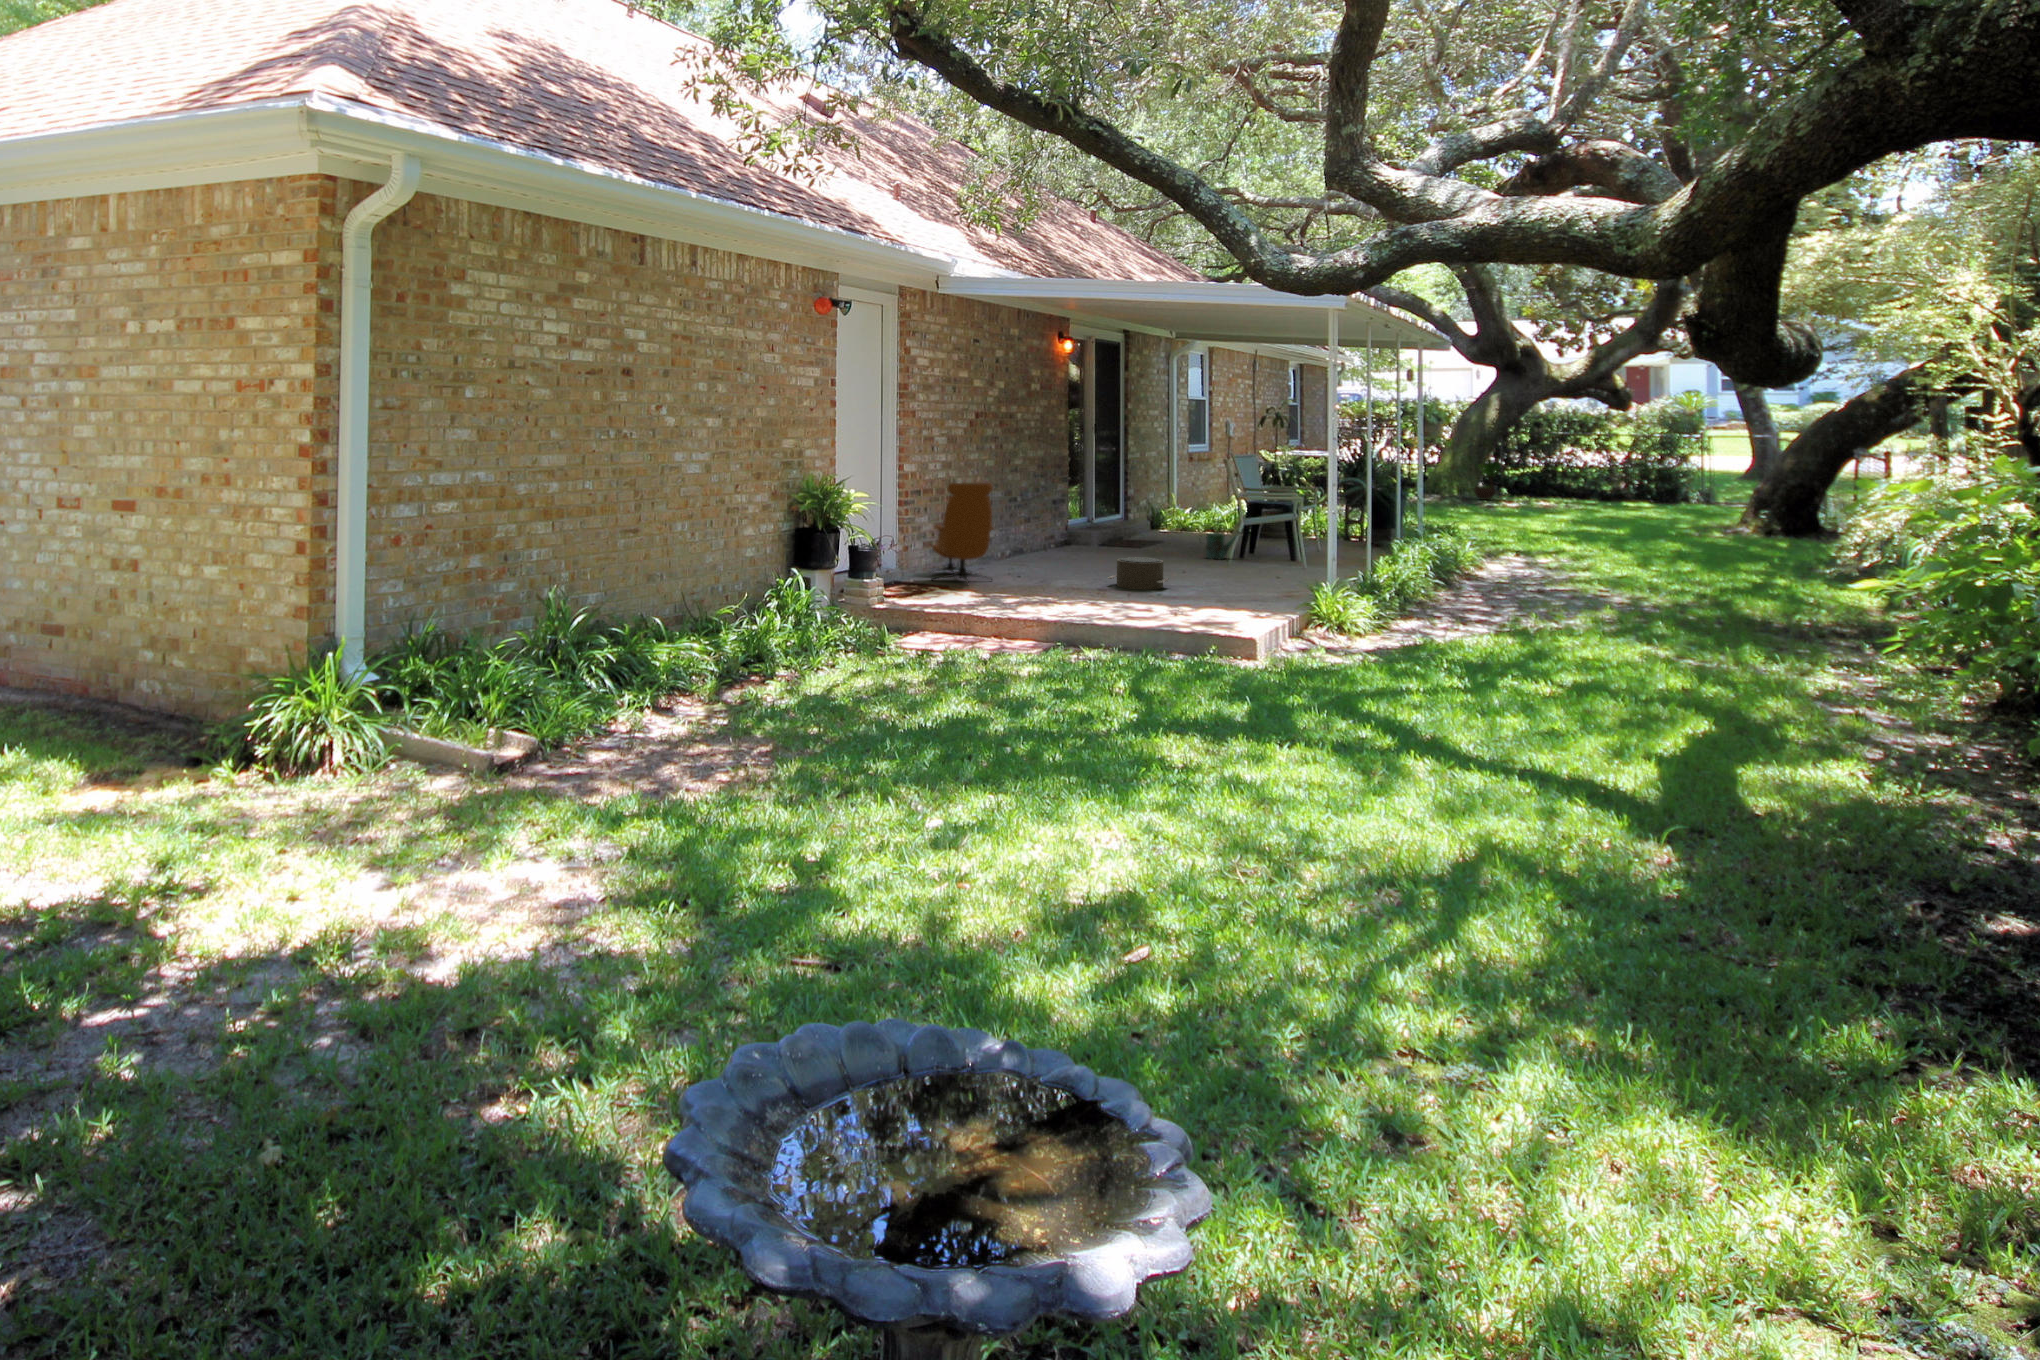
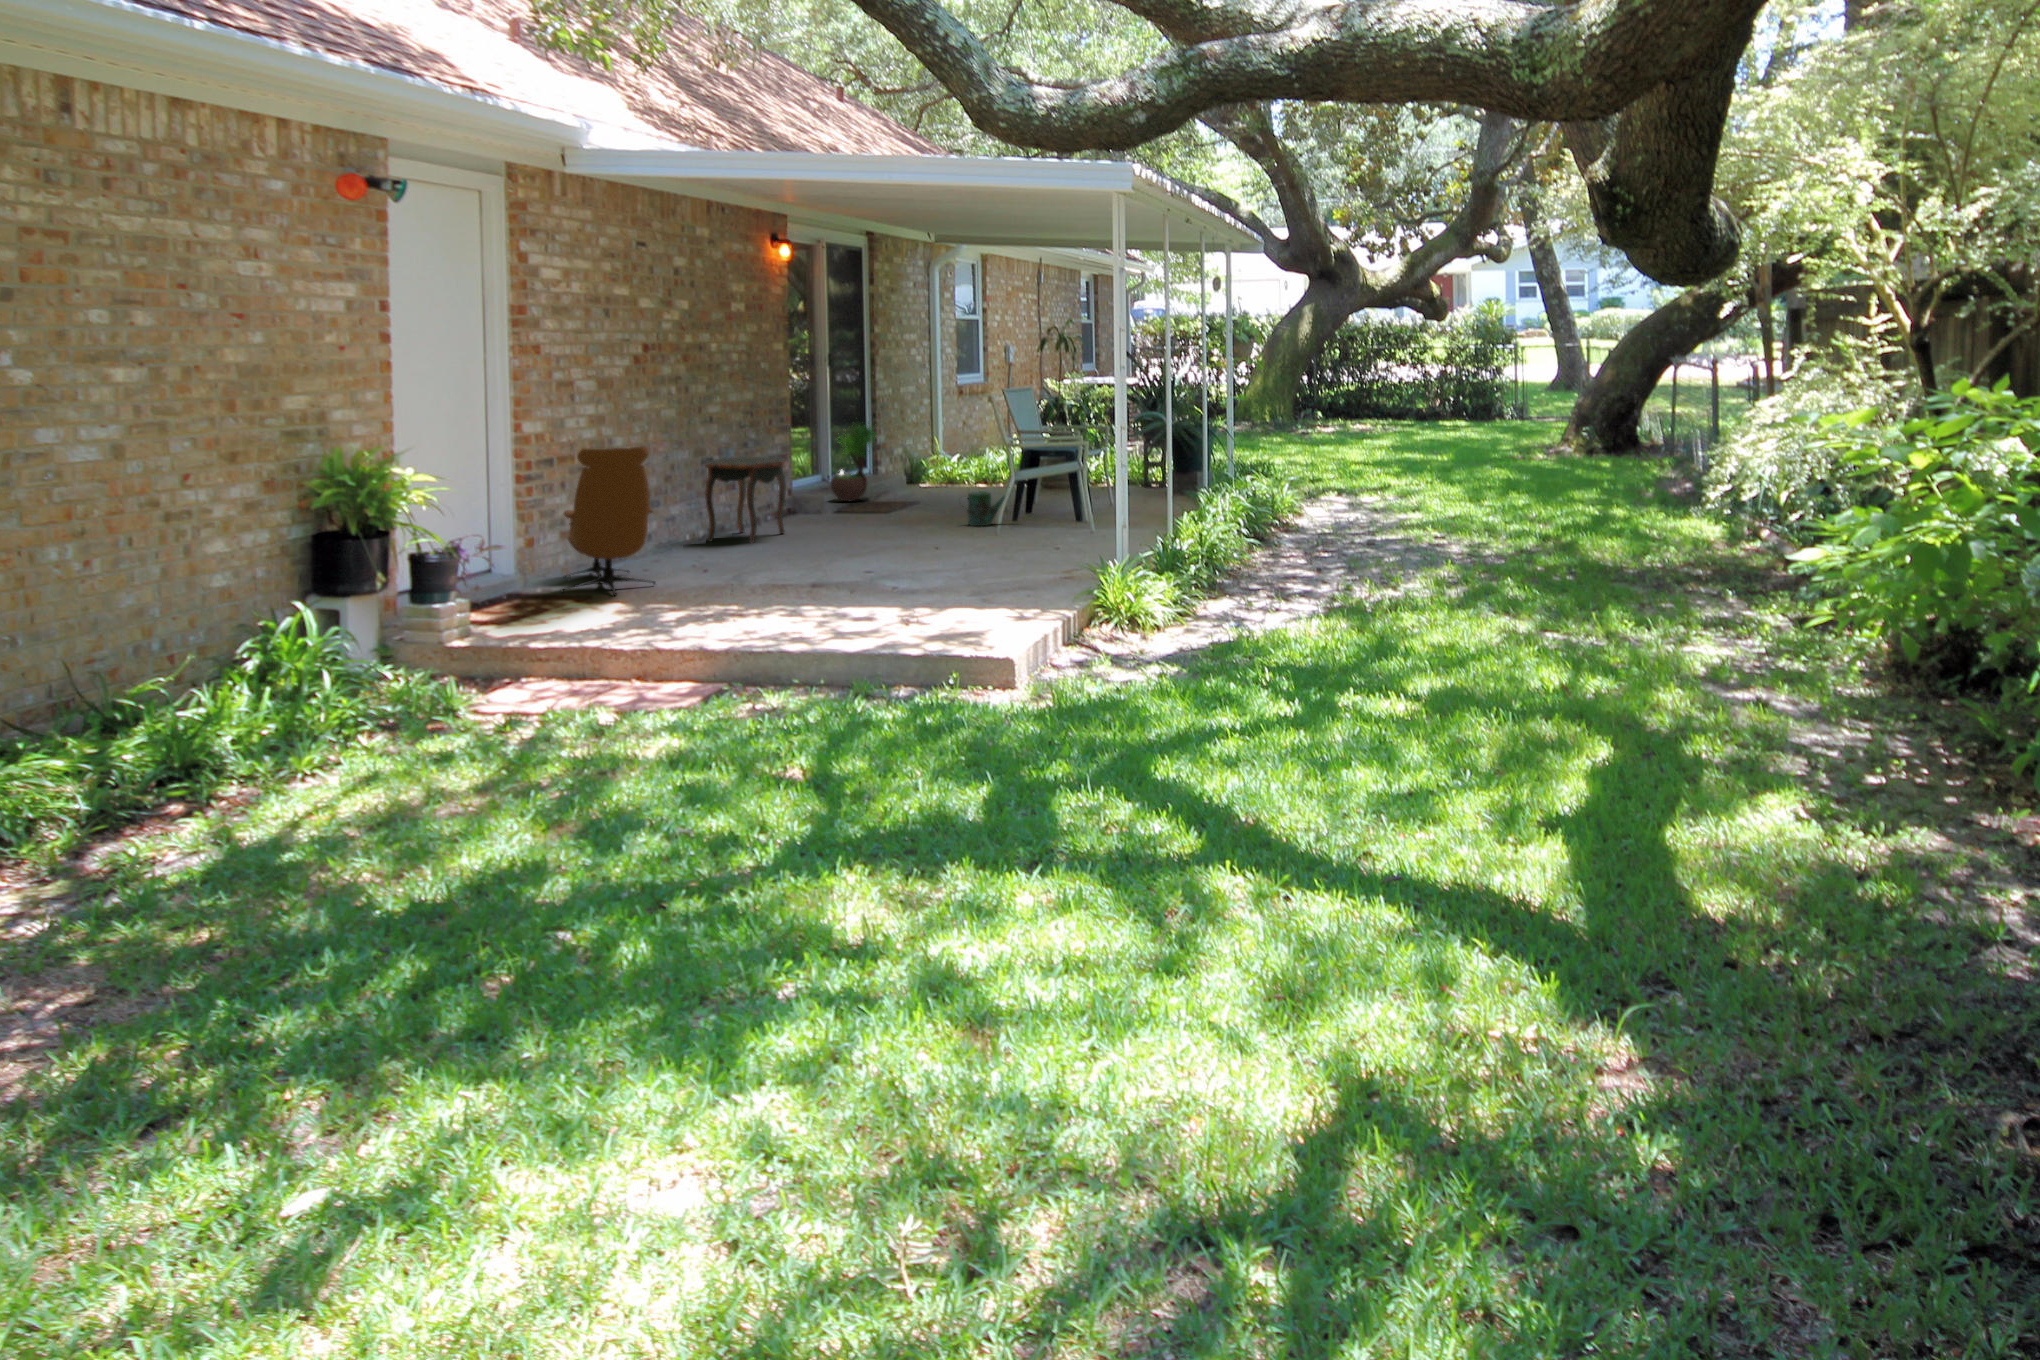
potted tree: present [1475,460,1499,500] -> present [831,425,875,501]
side table: none [1016,498,1072,561] -> present [705,457,786,543]
pouf: present [1108,557,1169,590] -> none [822,538,909,584]

